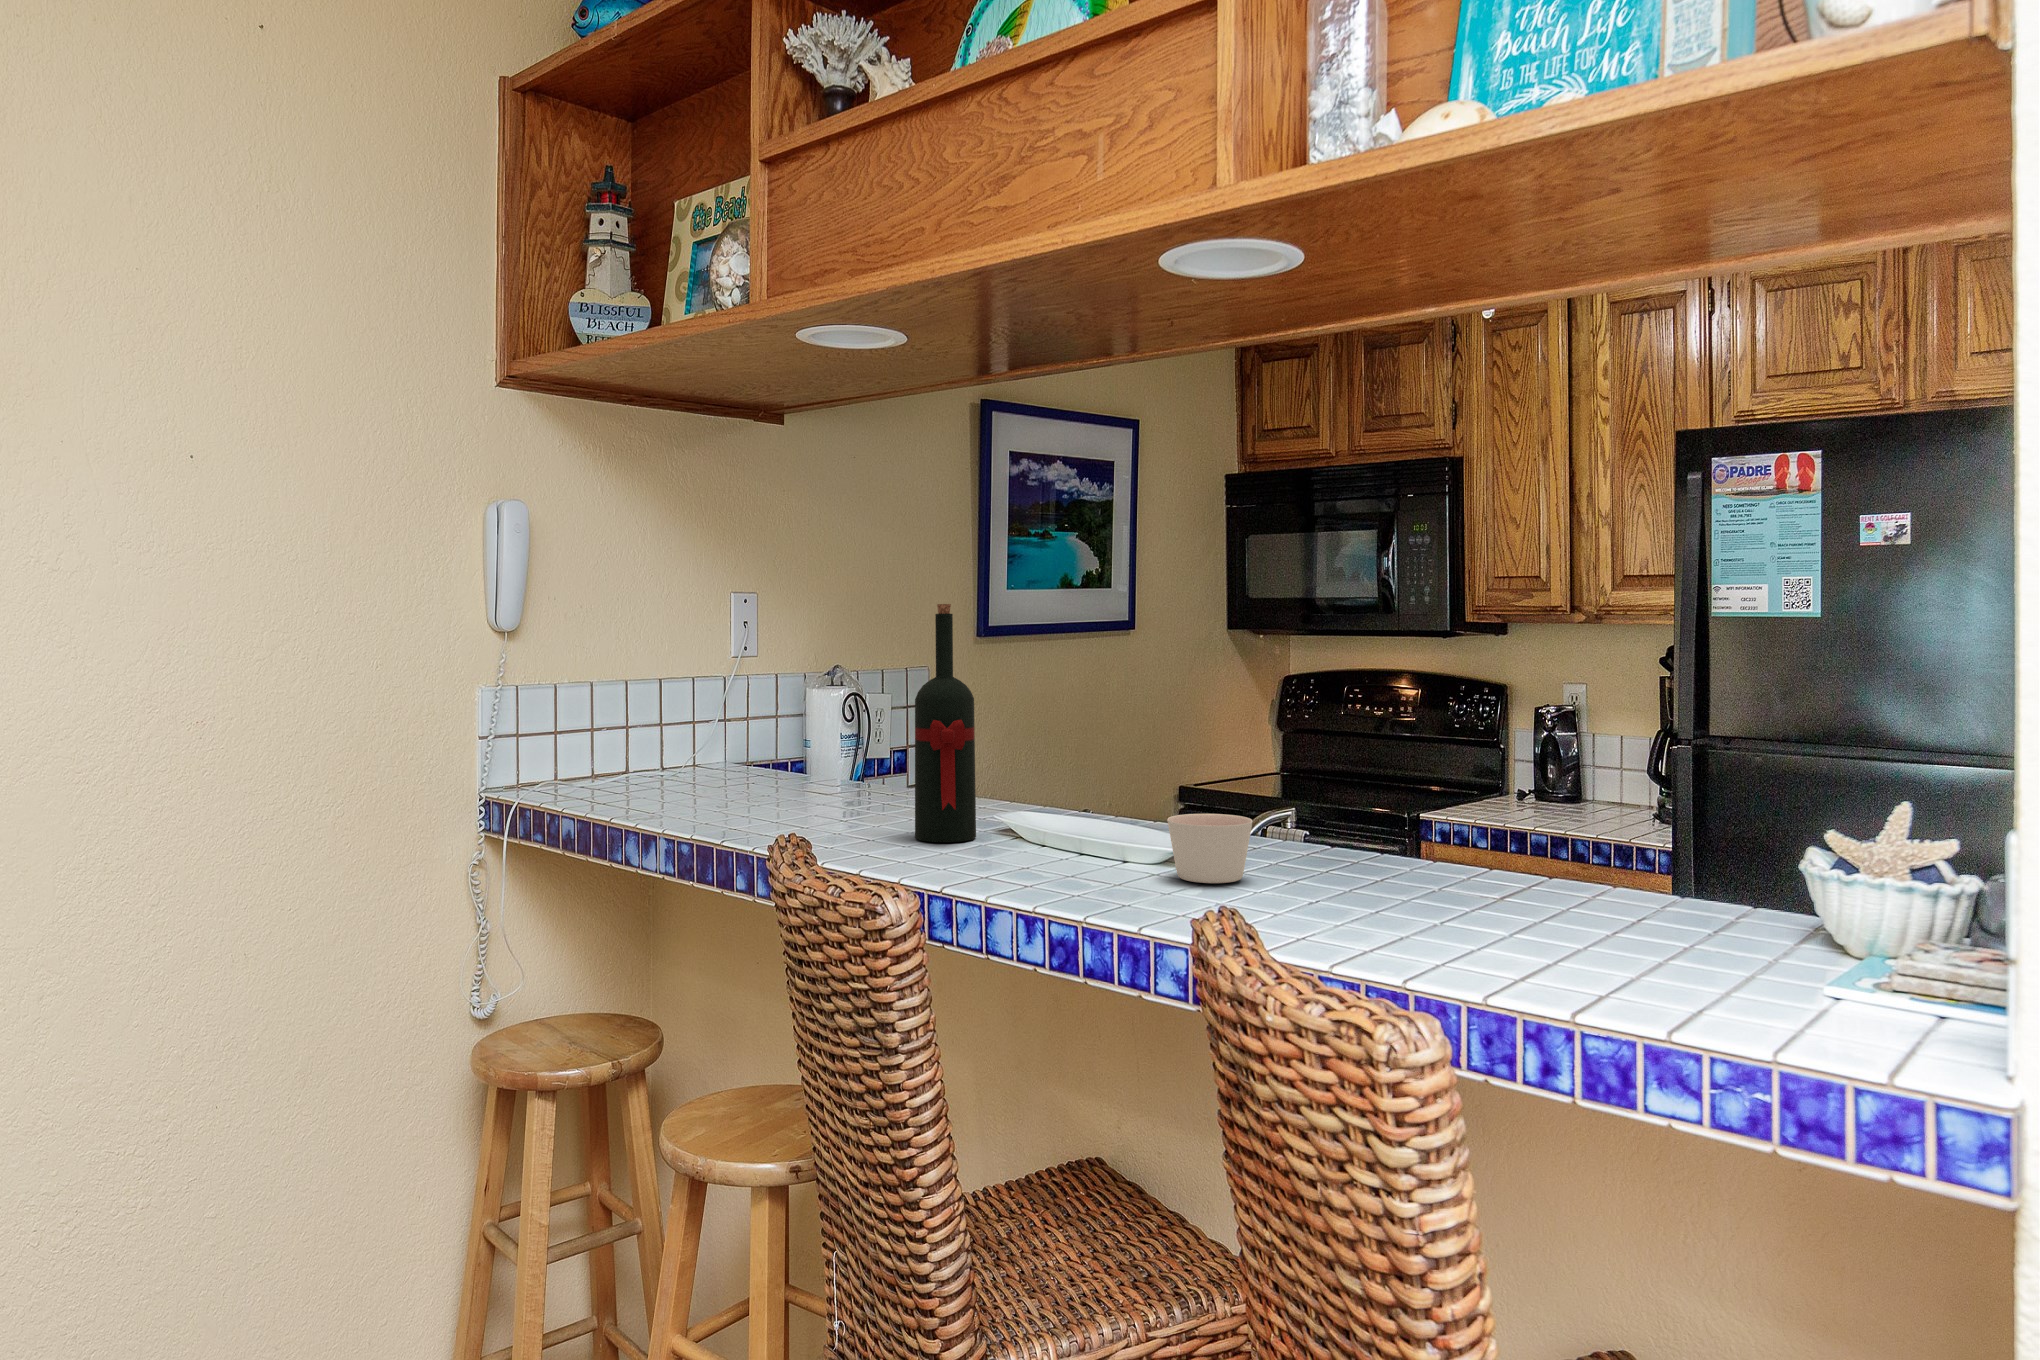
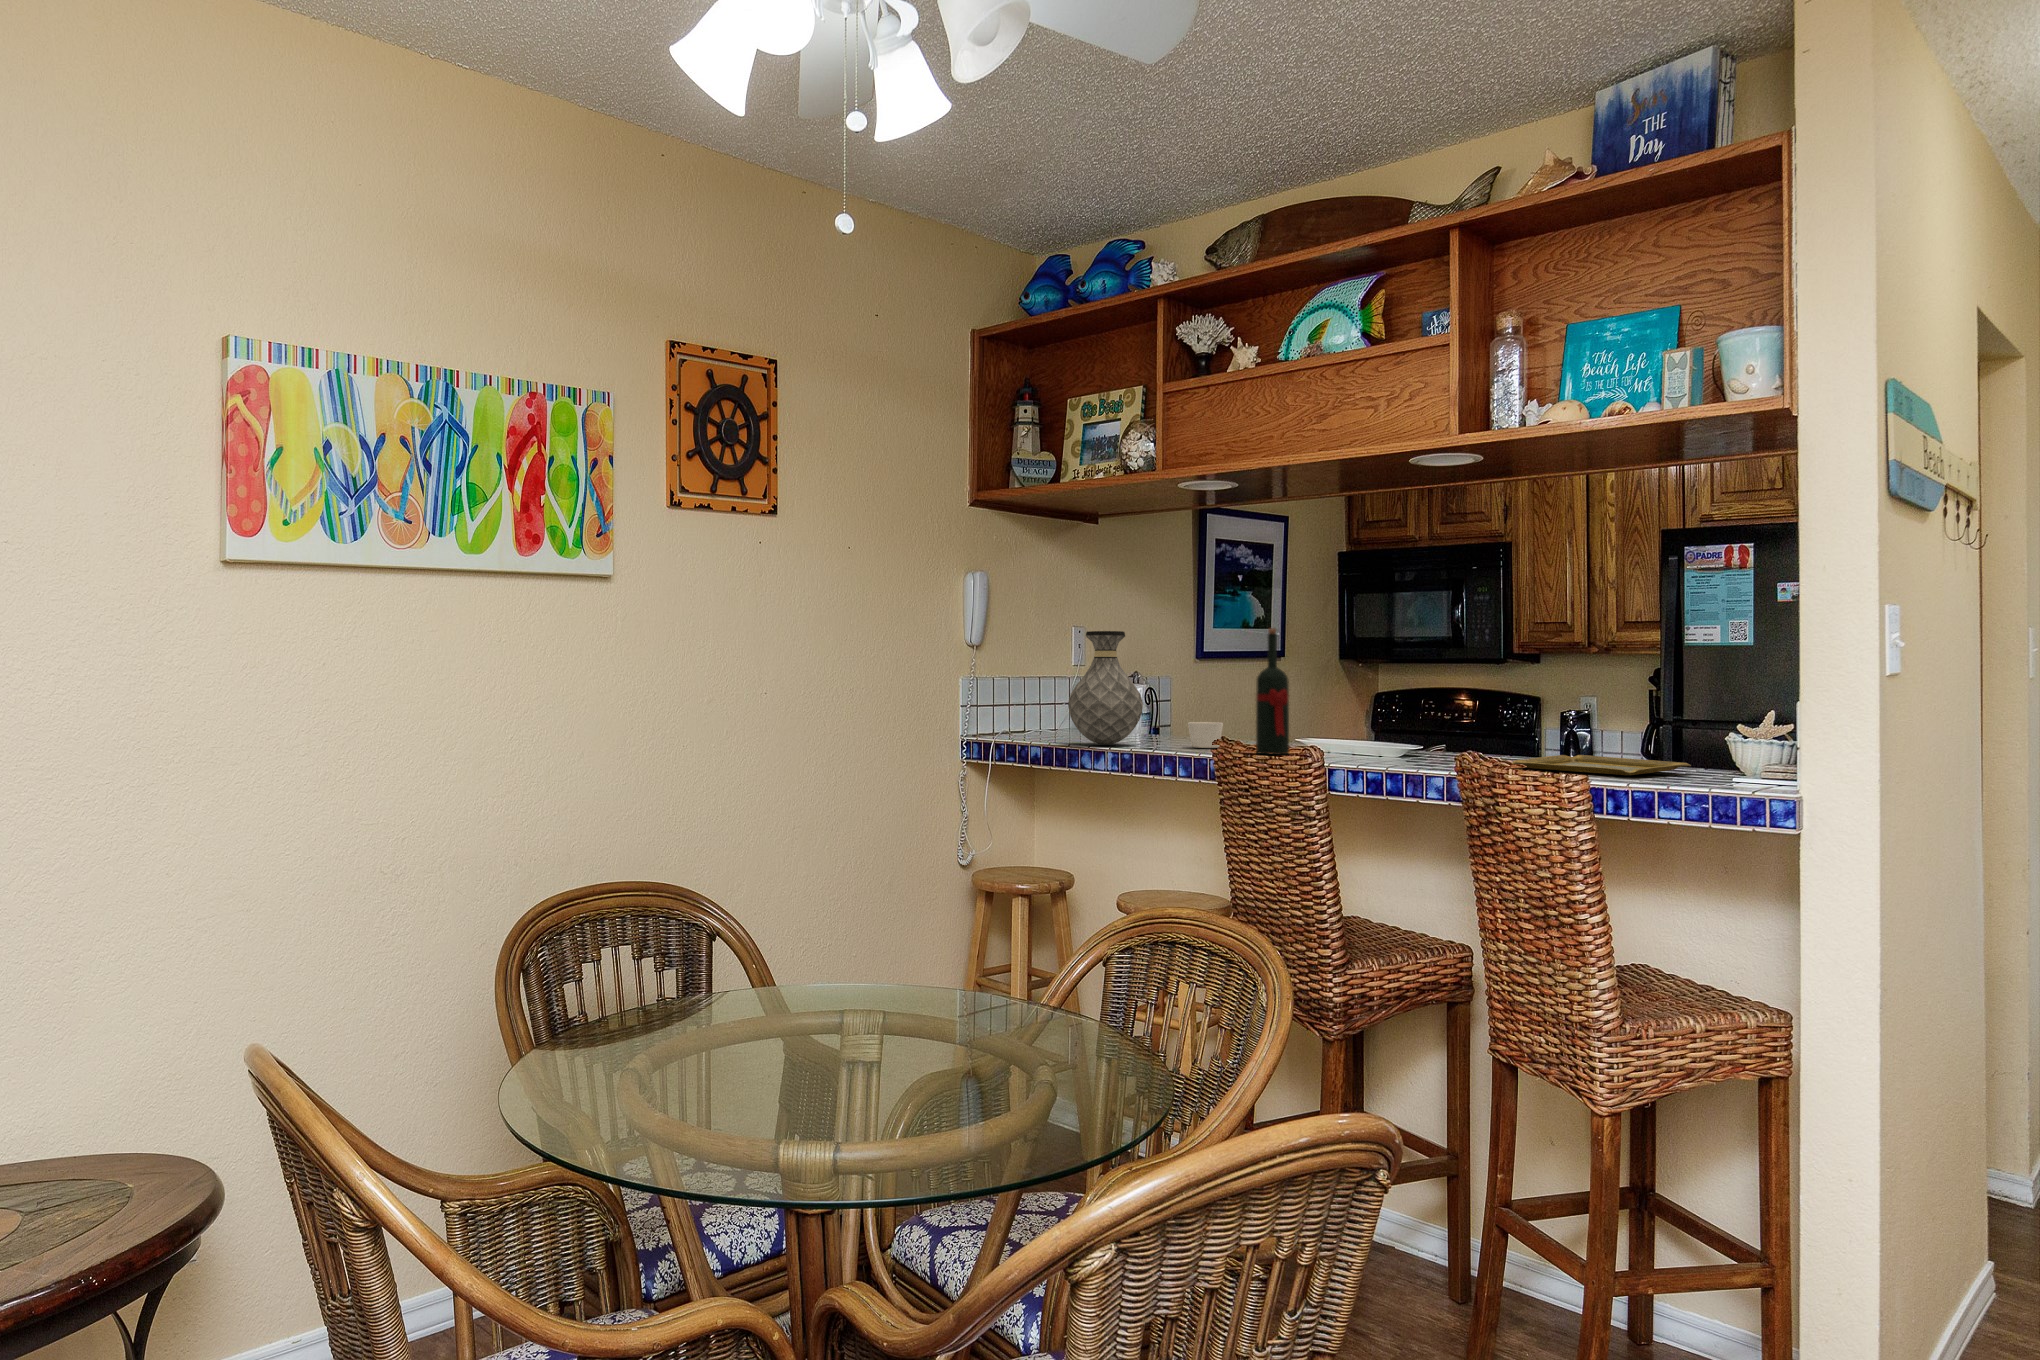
vase: none [641,607,773,805] -> present [1068,631,1143,745]
candle: present [1167,814,1252,883] -> present [1188,722,1223,748]
tray: none [1346,865,1724,952] -> present [1512,755,1691,775]

